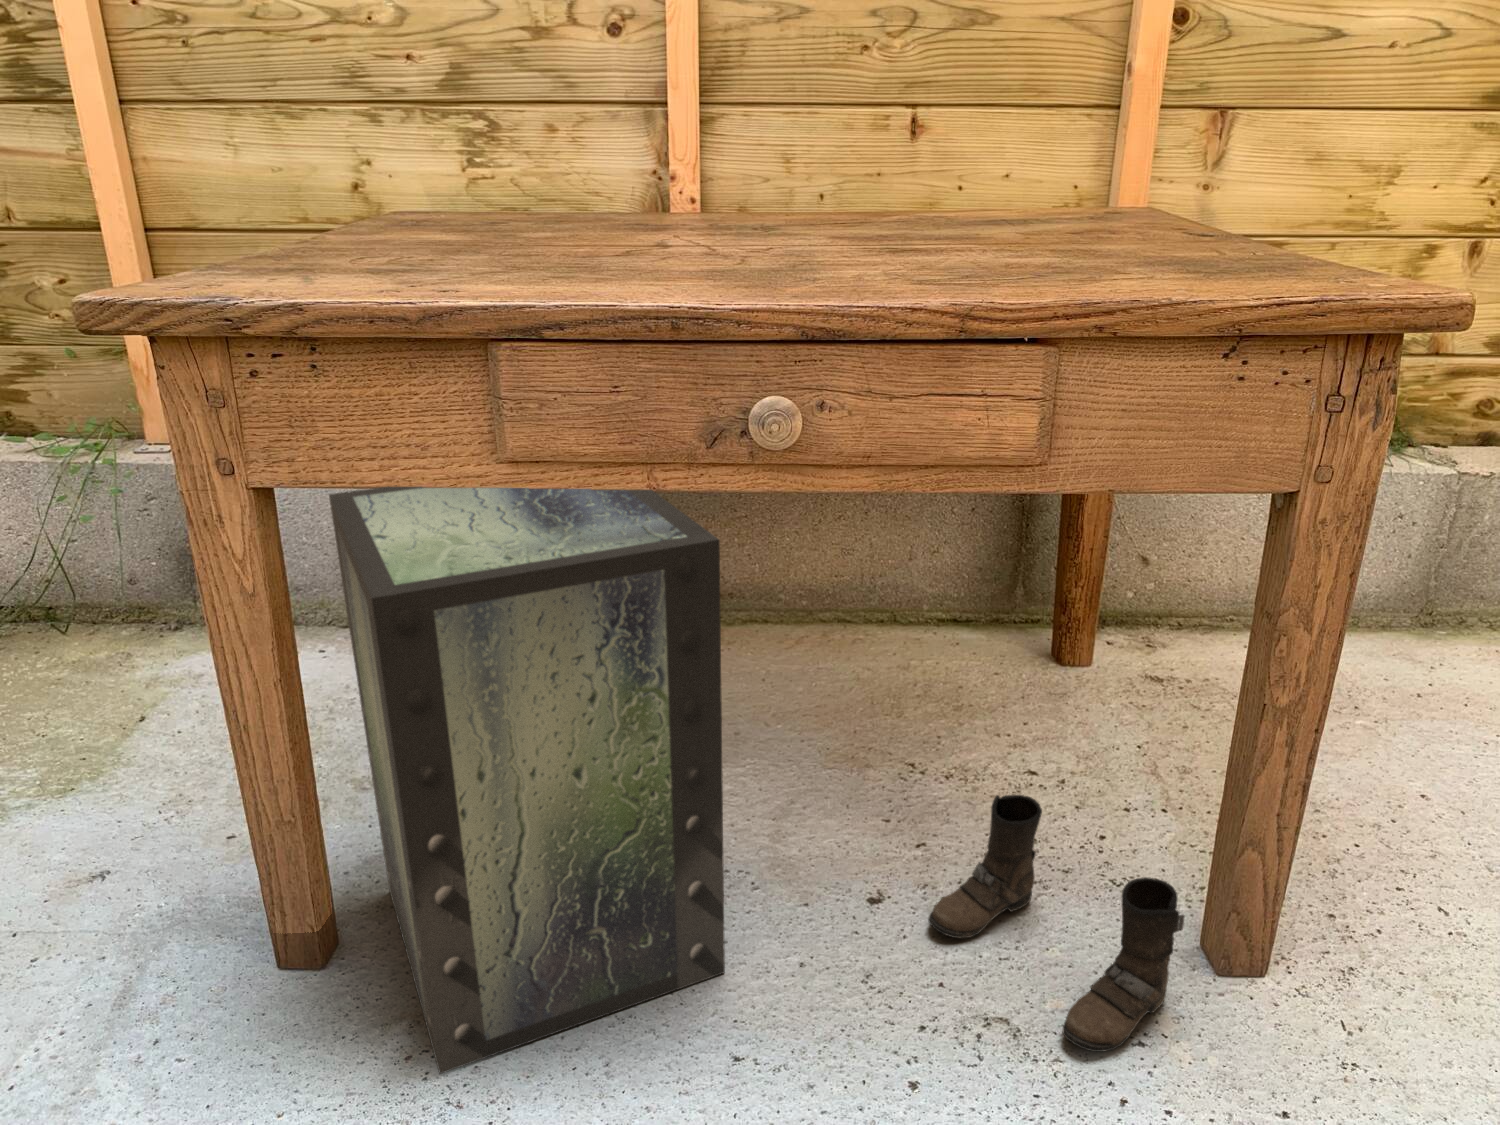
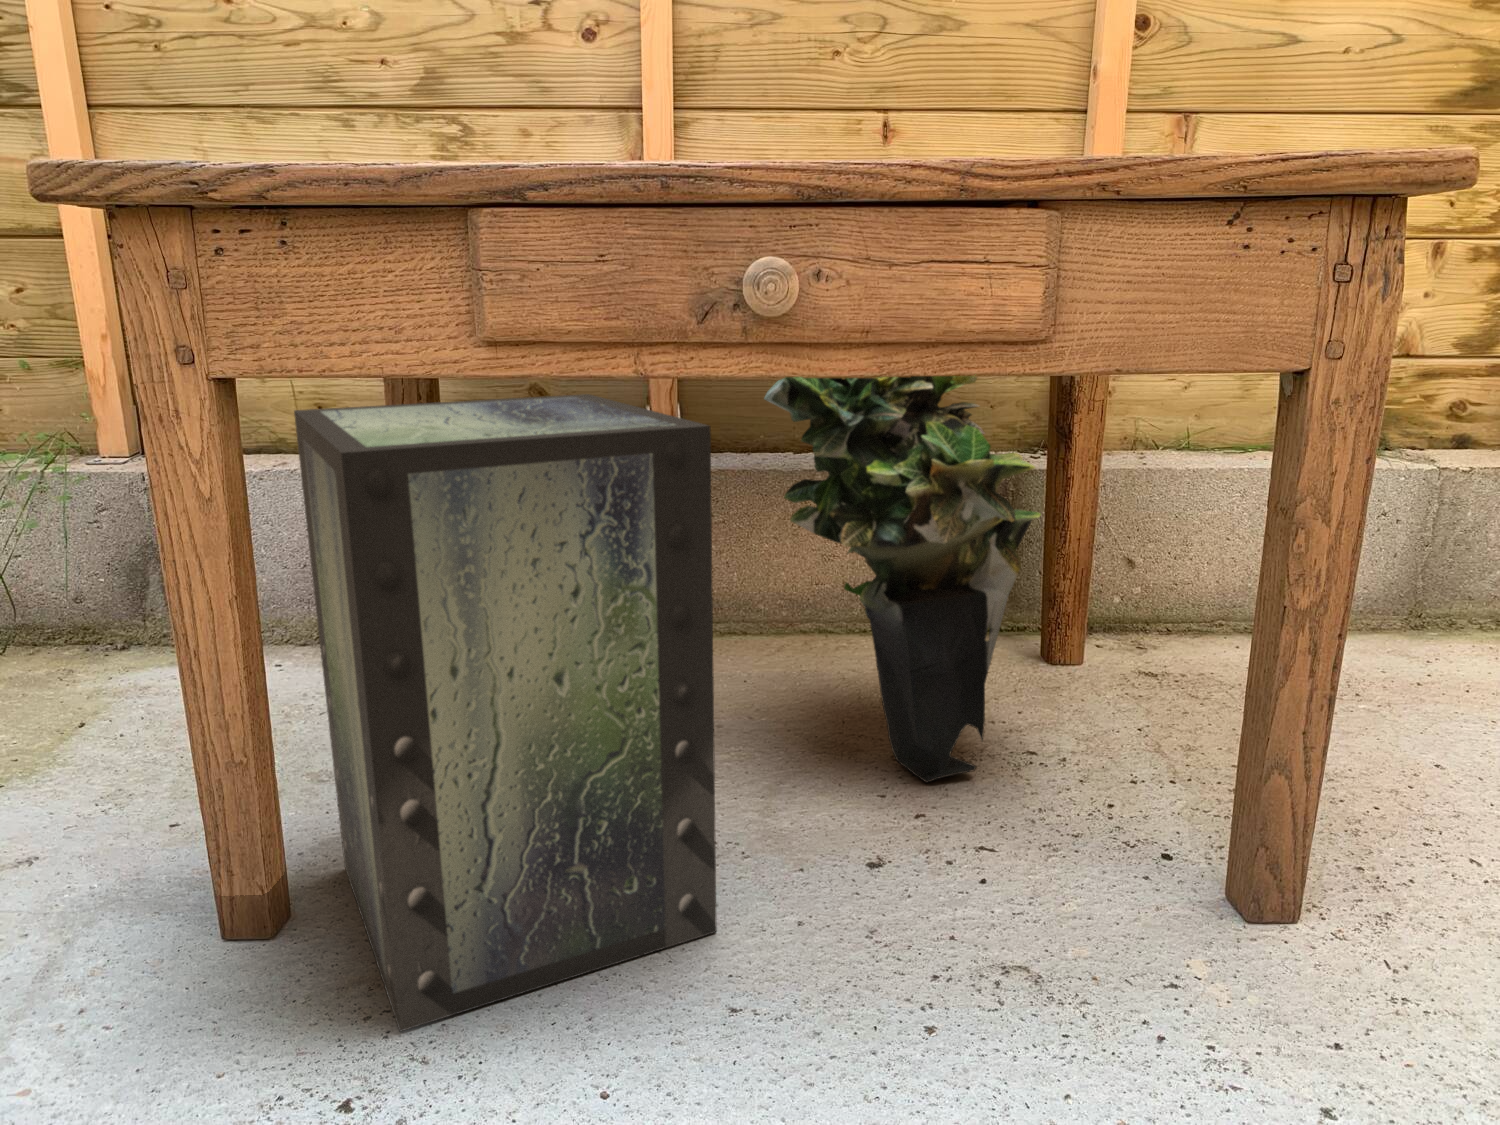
potted plant: none [780,332,1047,806] -> present [764,376,1041,782]
boots: present [928,795,1184,1052] -> none [935,741,1213,991]

